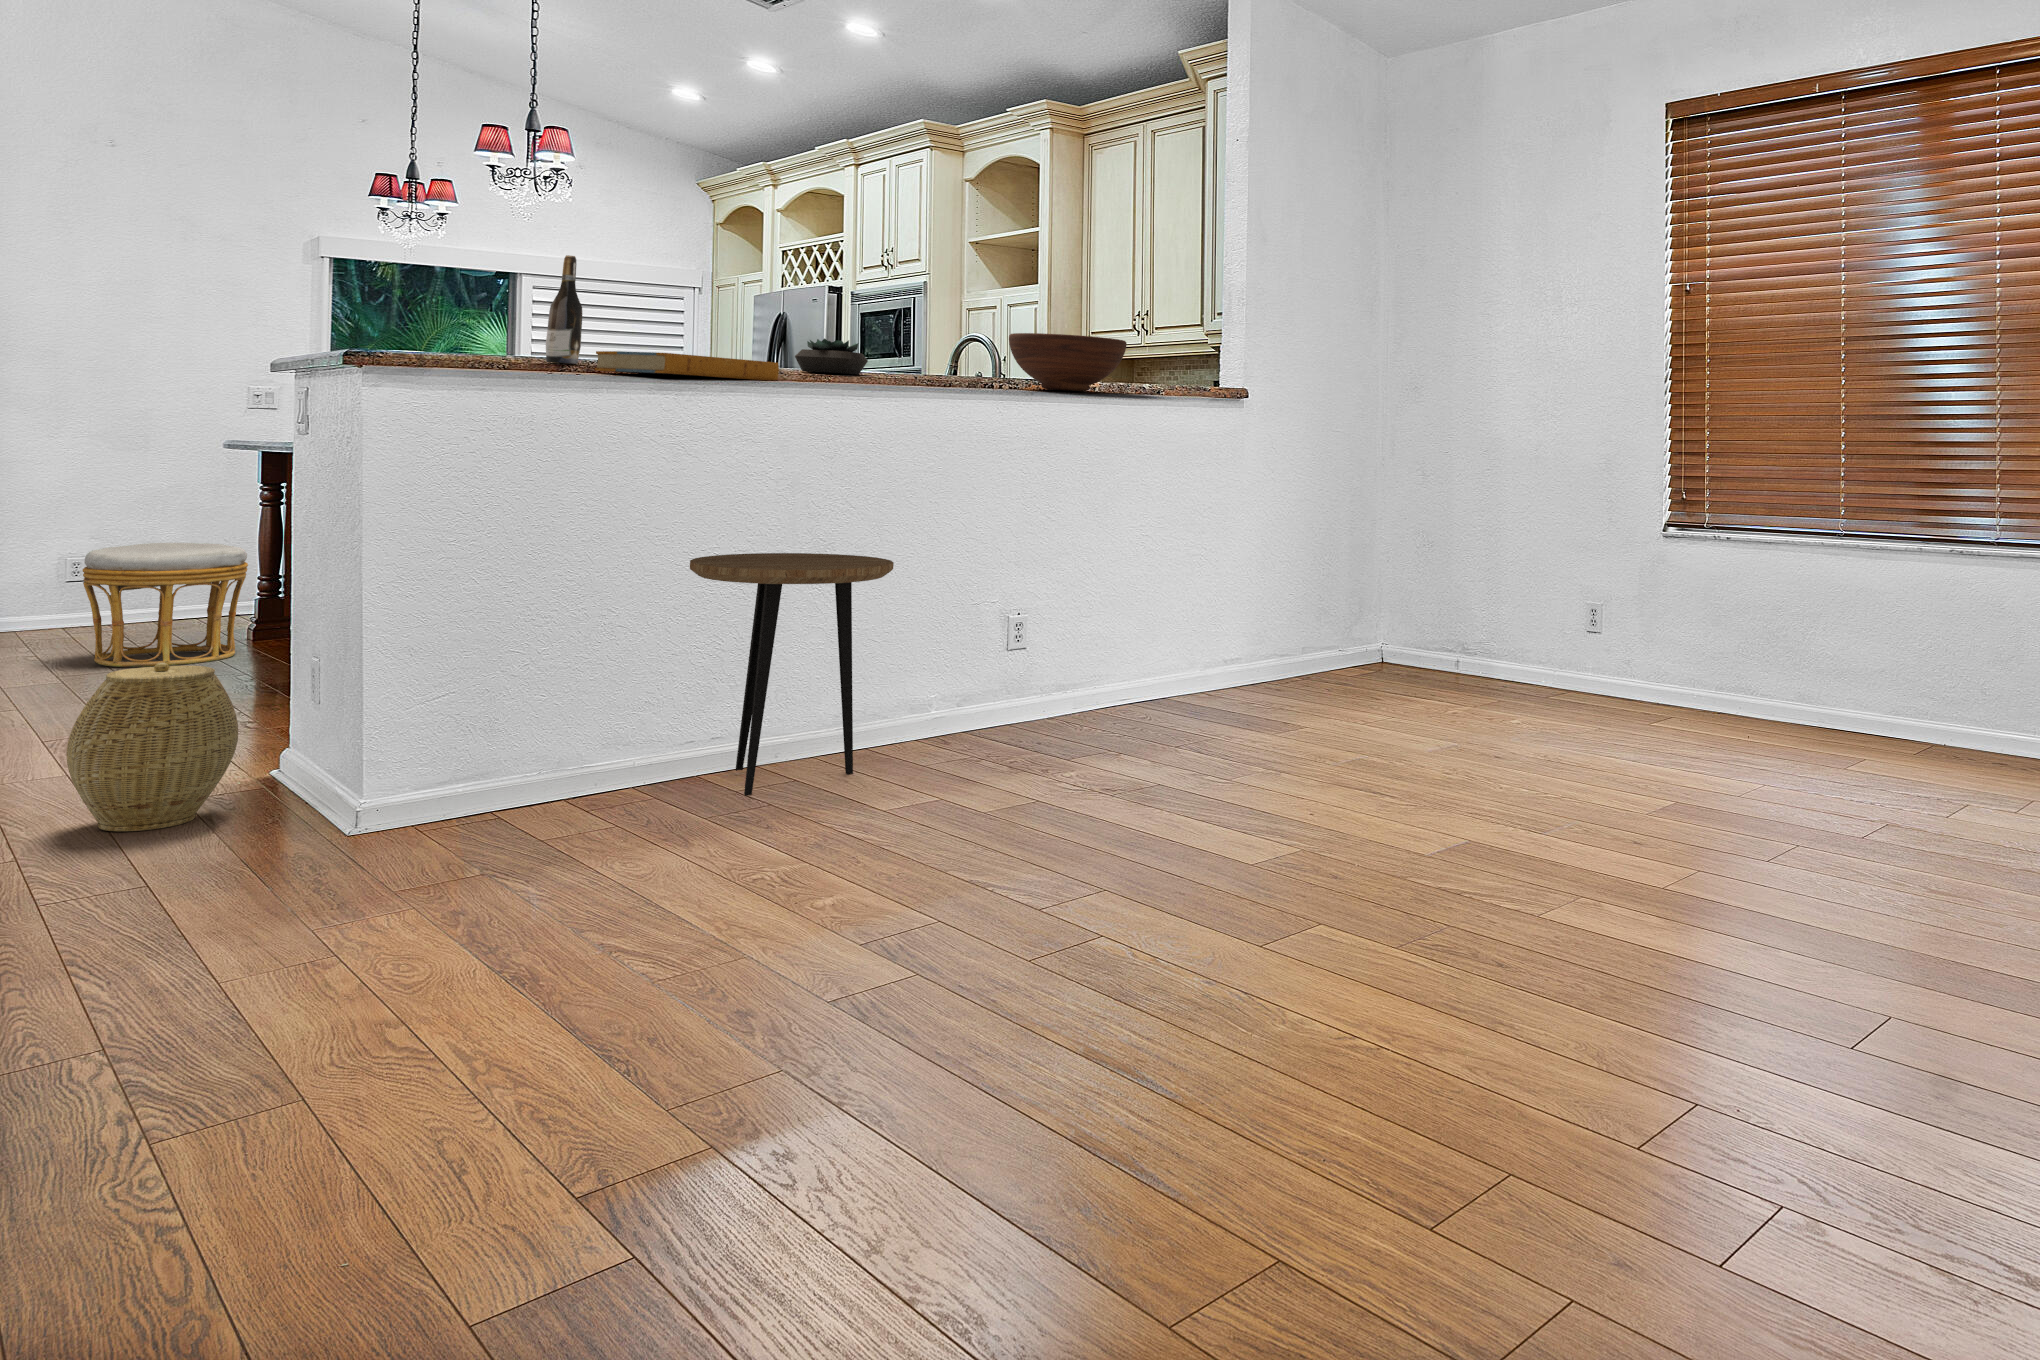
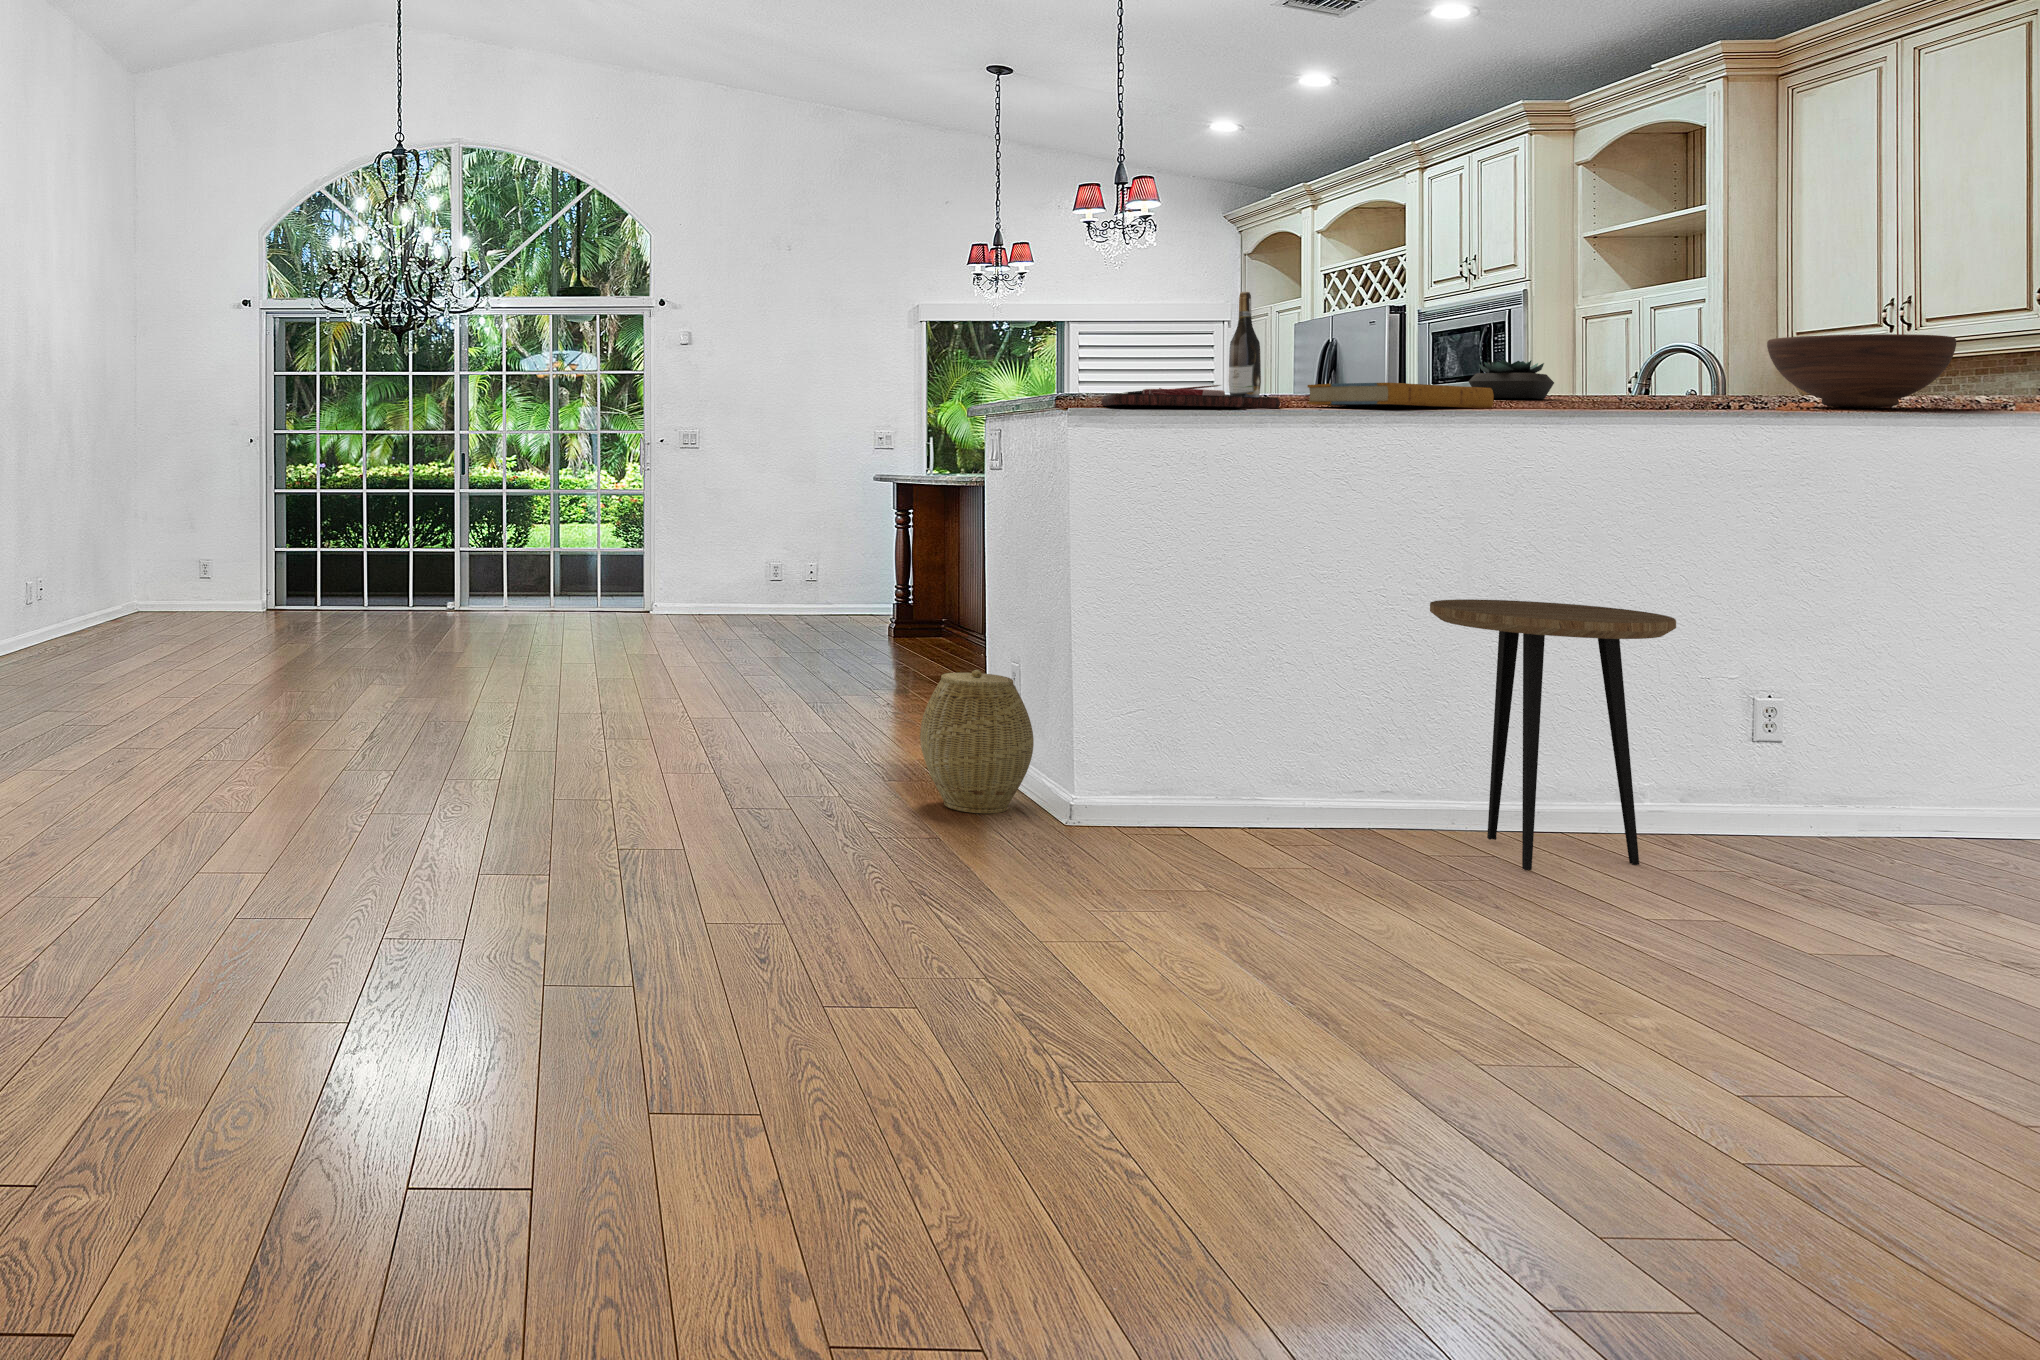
cutting board: none [350,346,558,373] -> present [1101,385,1280,408]
ottoman: present [83,543,248,667] -> none [821,567,927,672]

